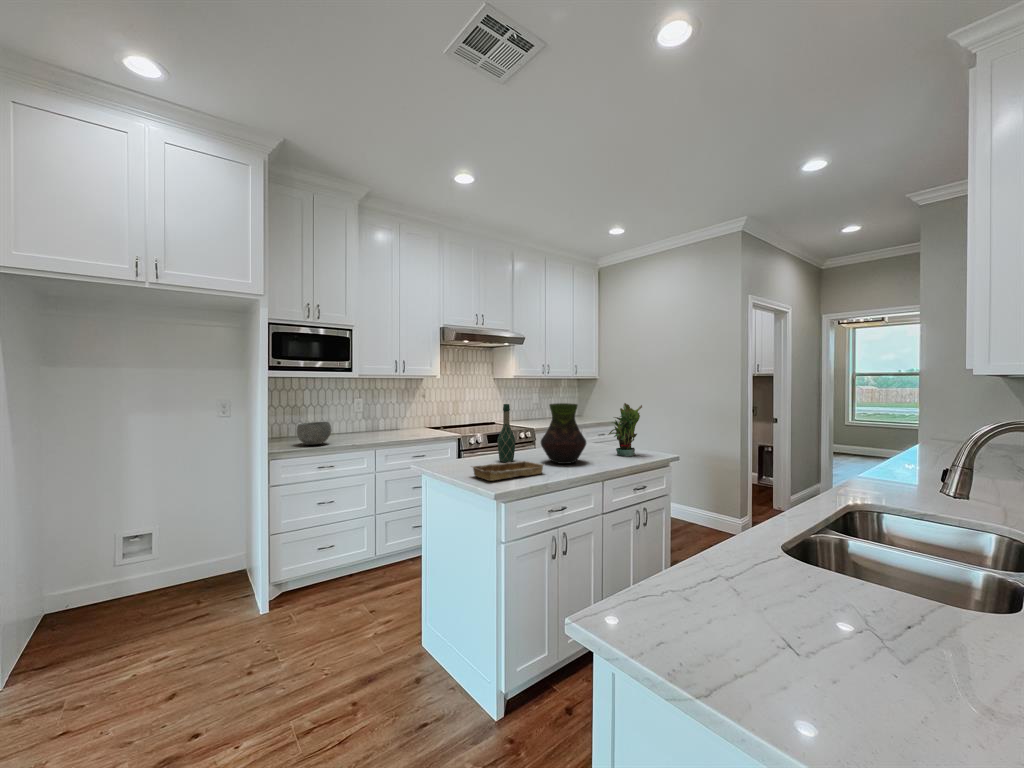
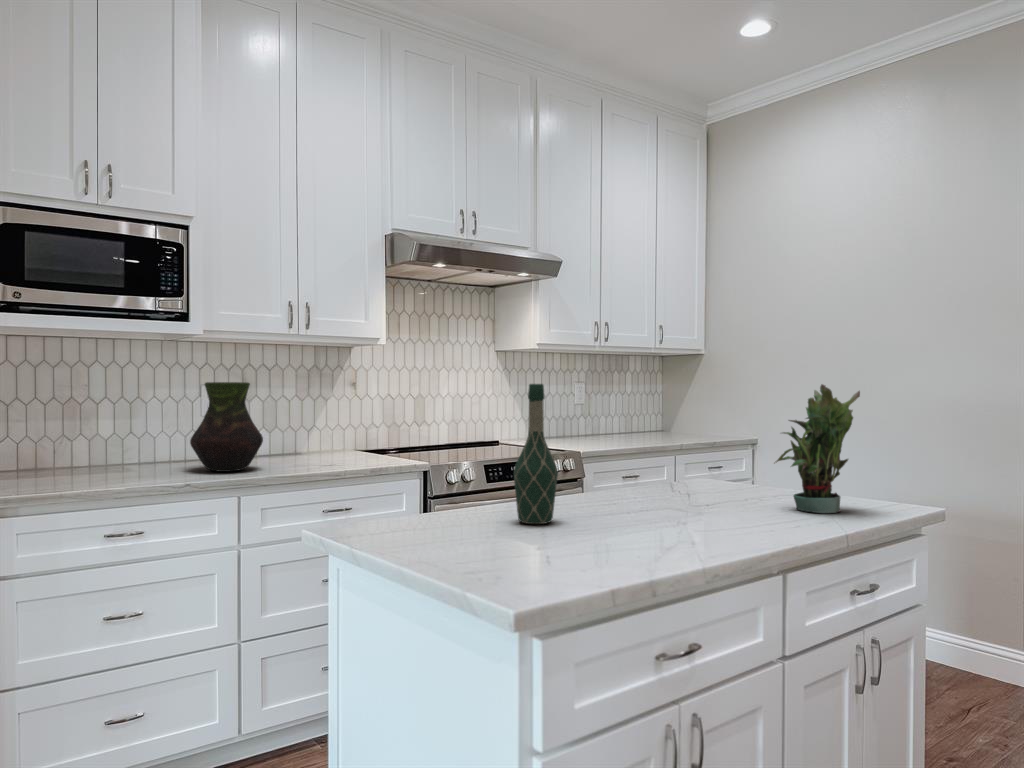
vase: present [541,403,586,464] -> present [190,382,263,472]
bowl: present [297,422,331,445] -> none [59,430,139,481]
tray: present [473,461,543,481] -> none [445,522,642,575]

